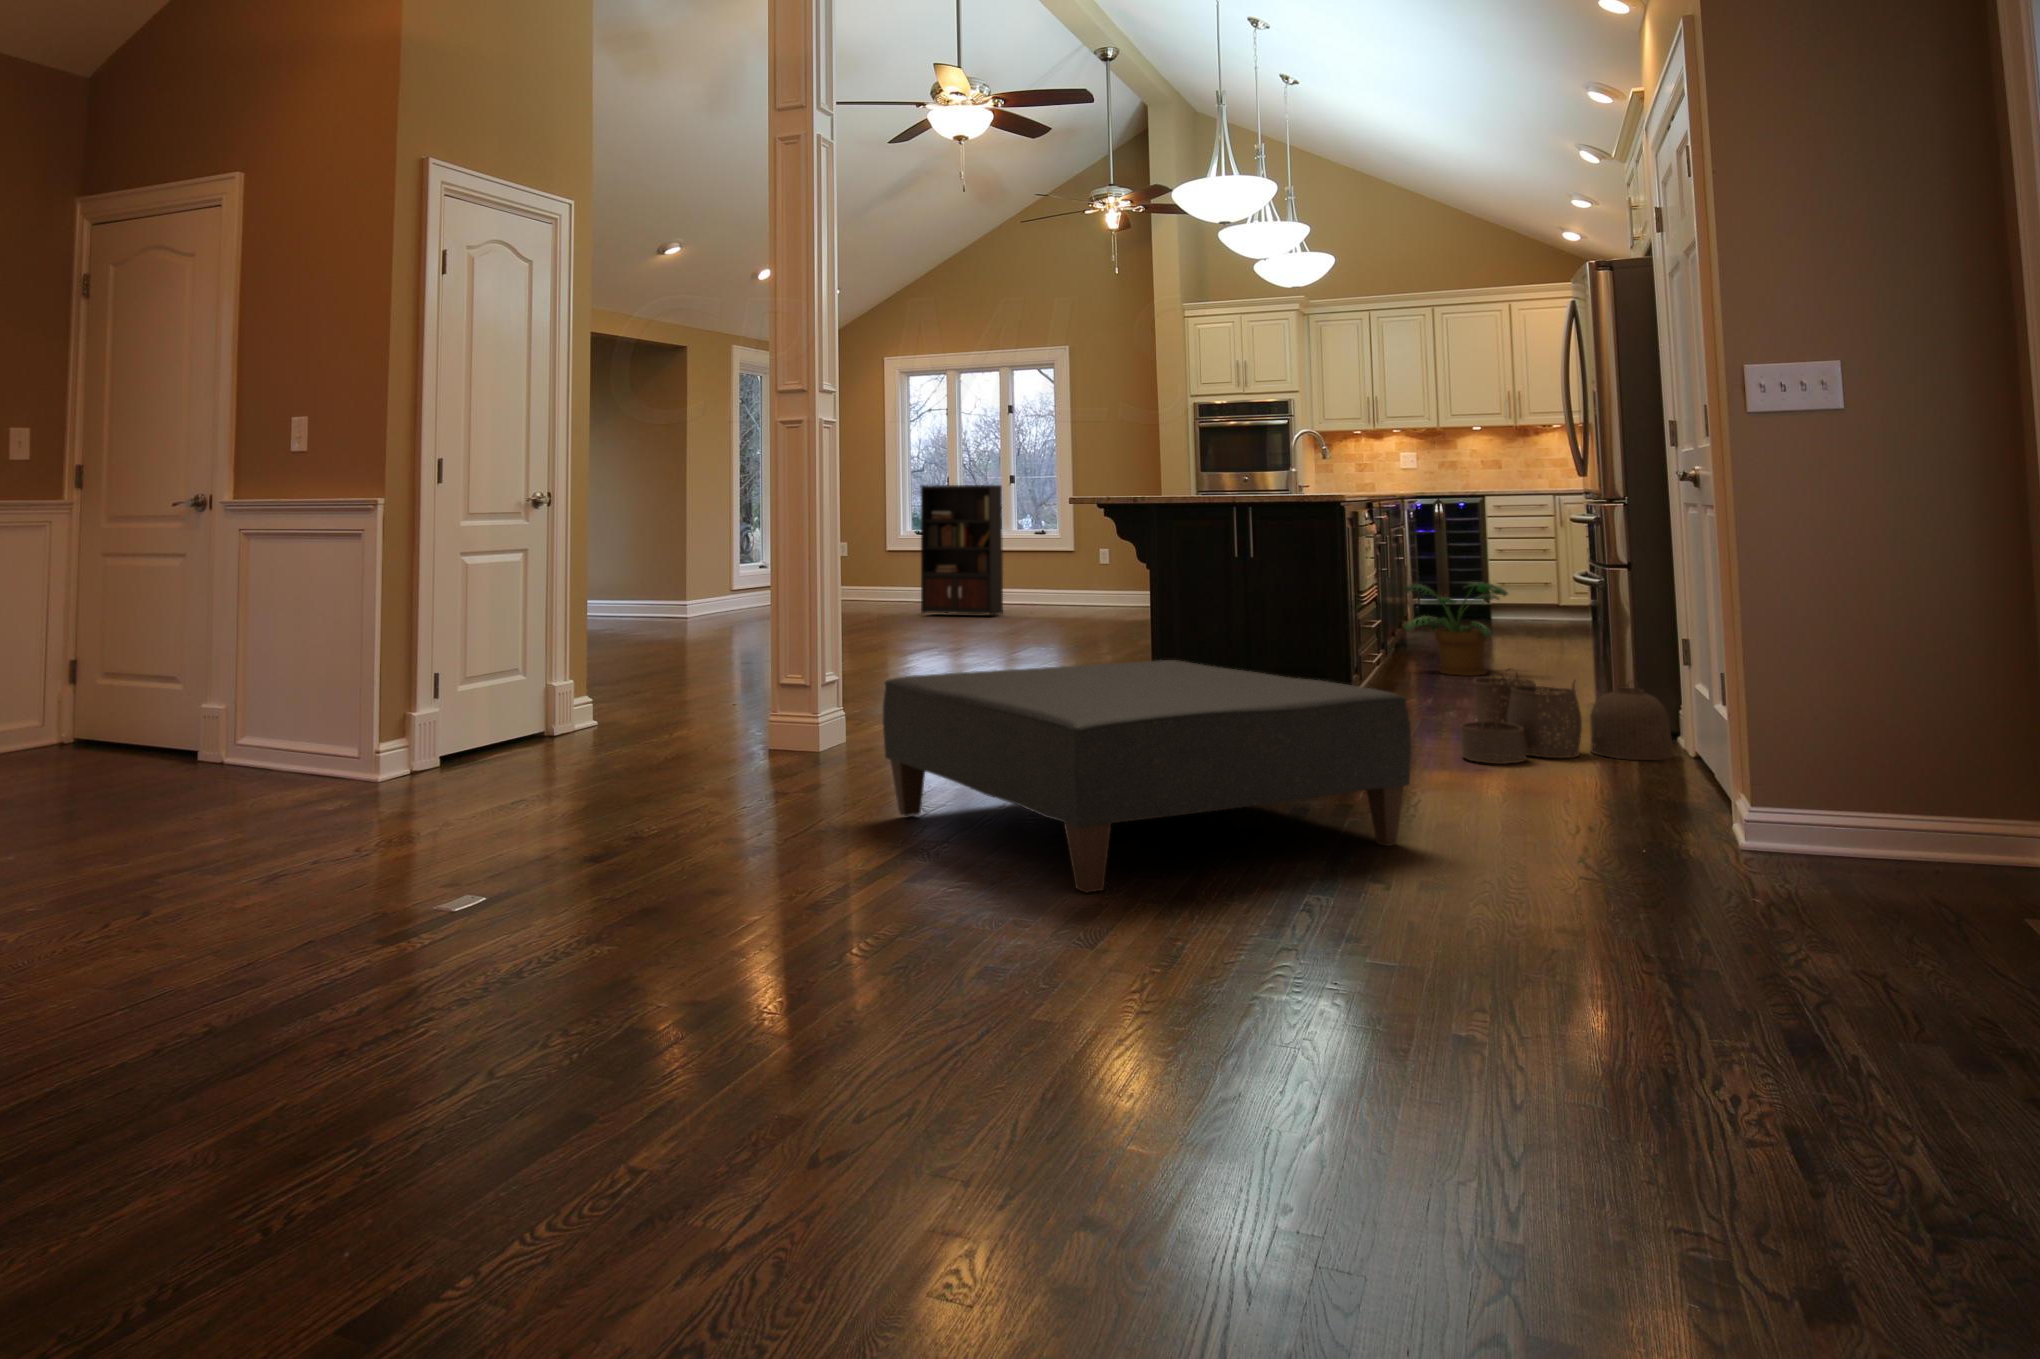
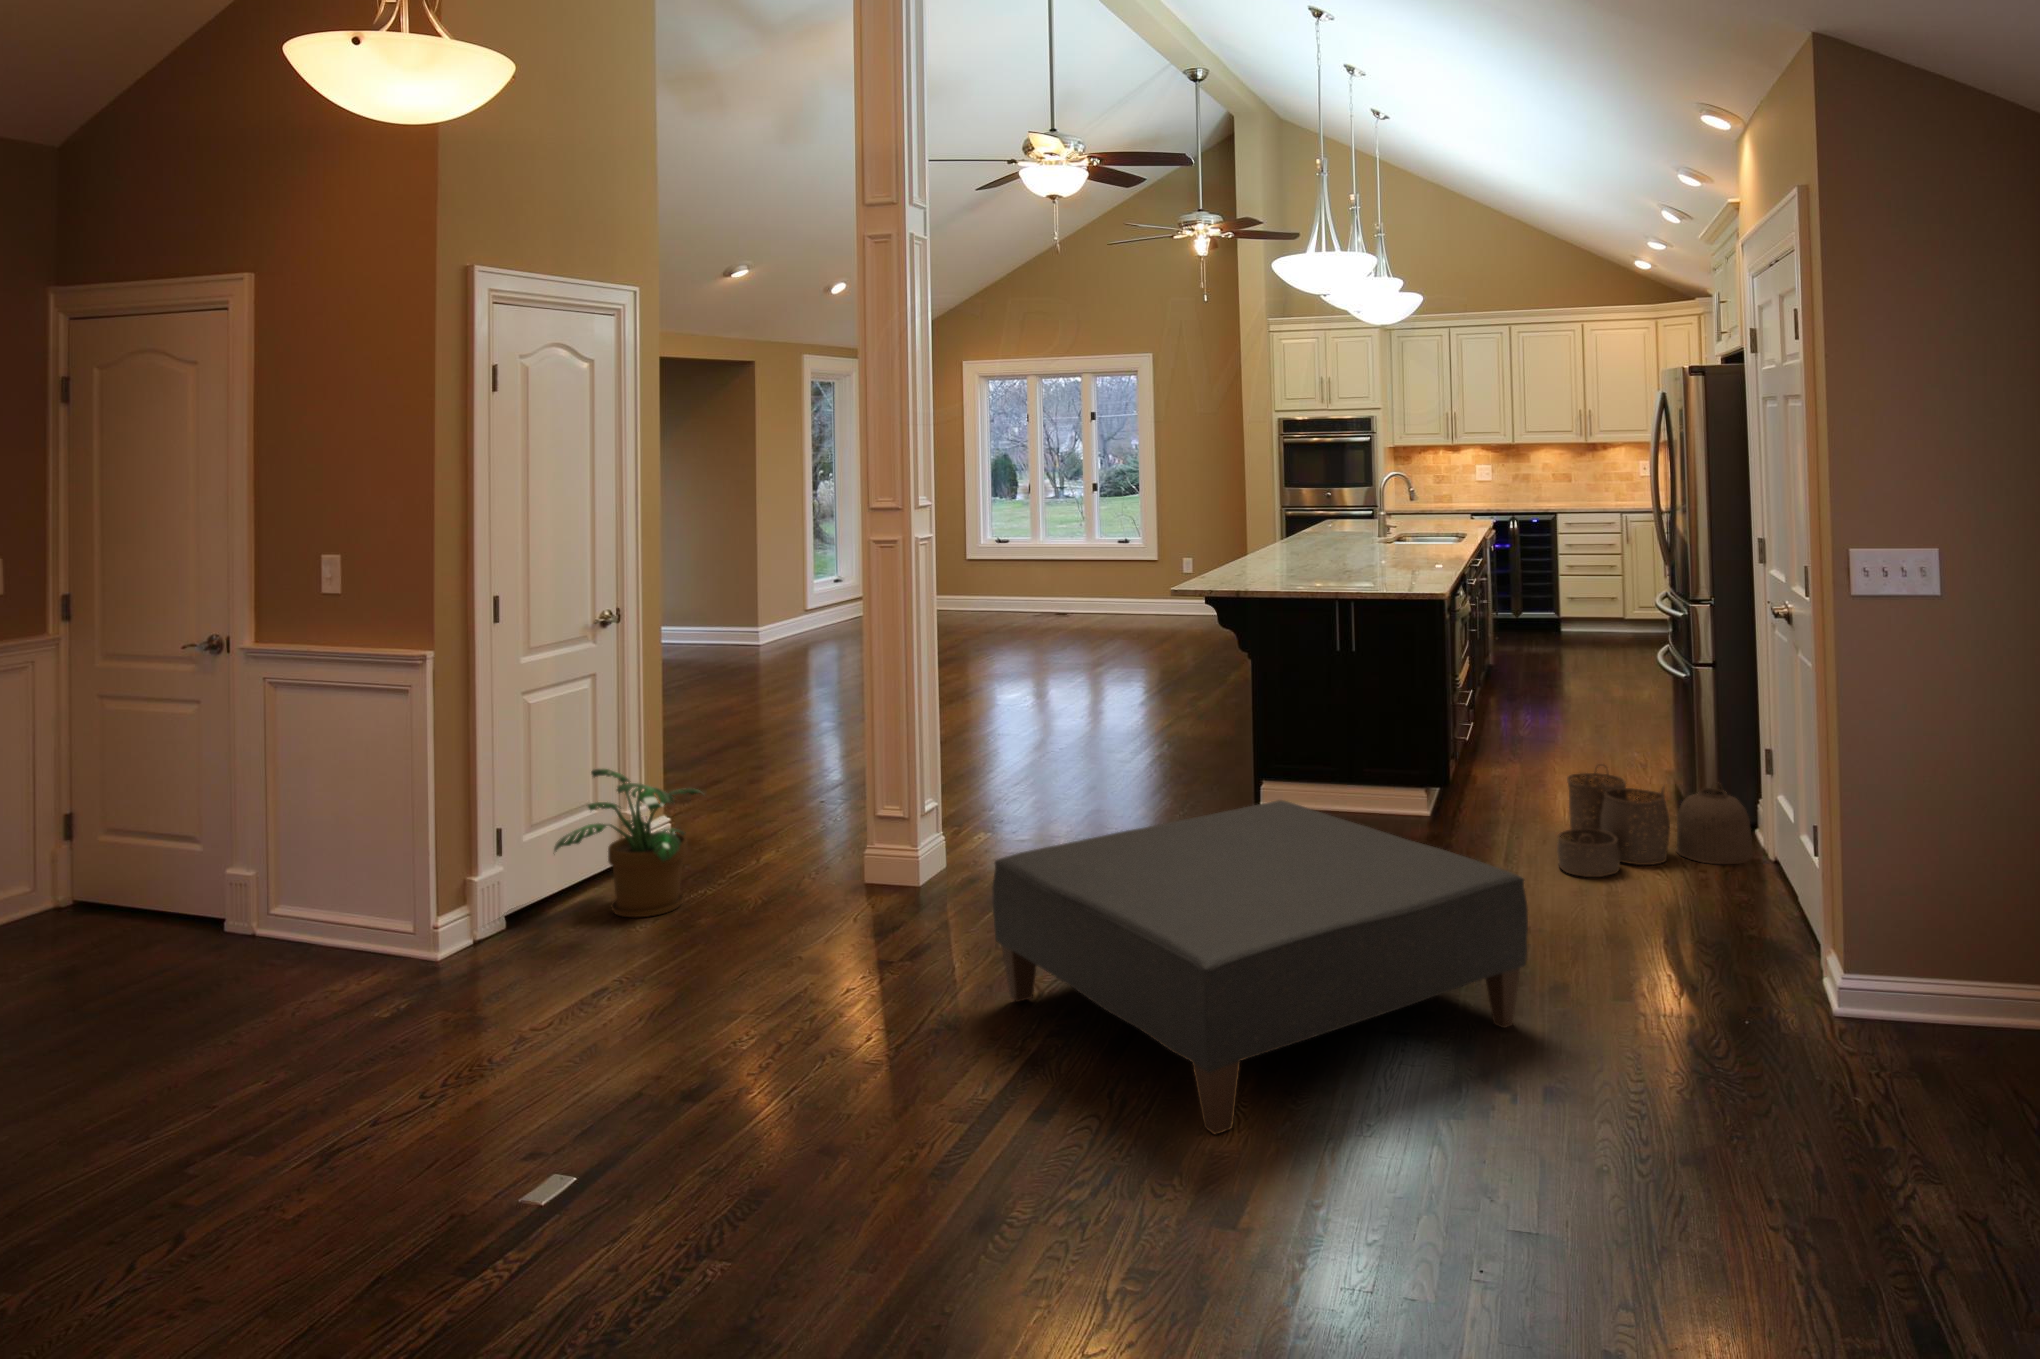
bookcase: present [921,485,1003,615] -> none [1005,497,1119,631]
potted plant: present [1404,582,1508,676] -> present [554,769,701,918]

